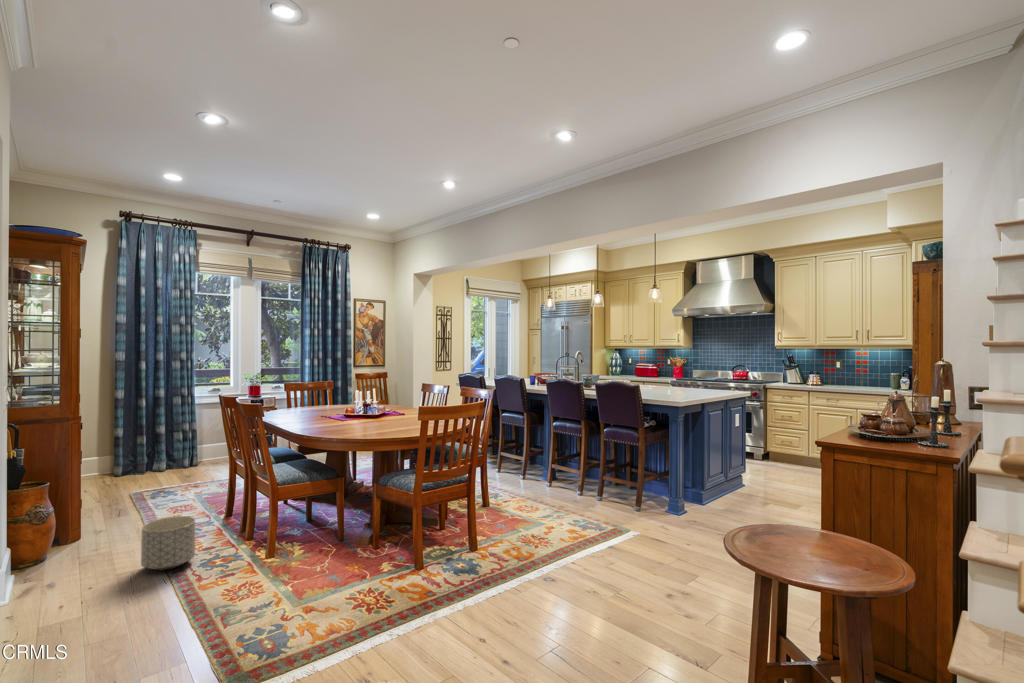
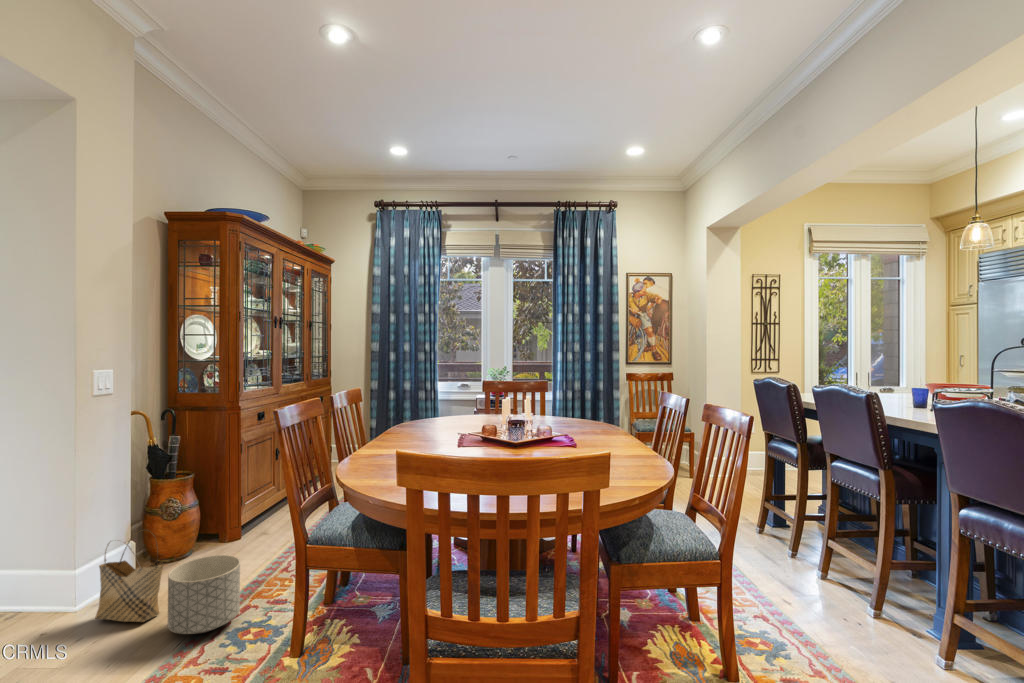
woven basket: none [52,512,116,588] -> present [95,529,164,622]

